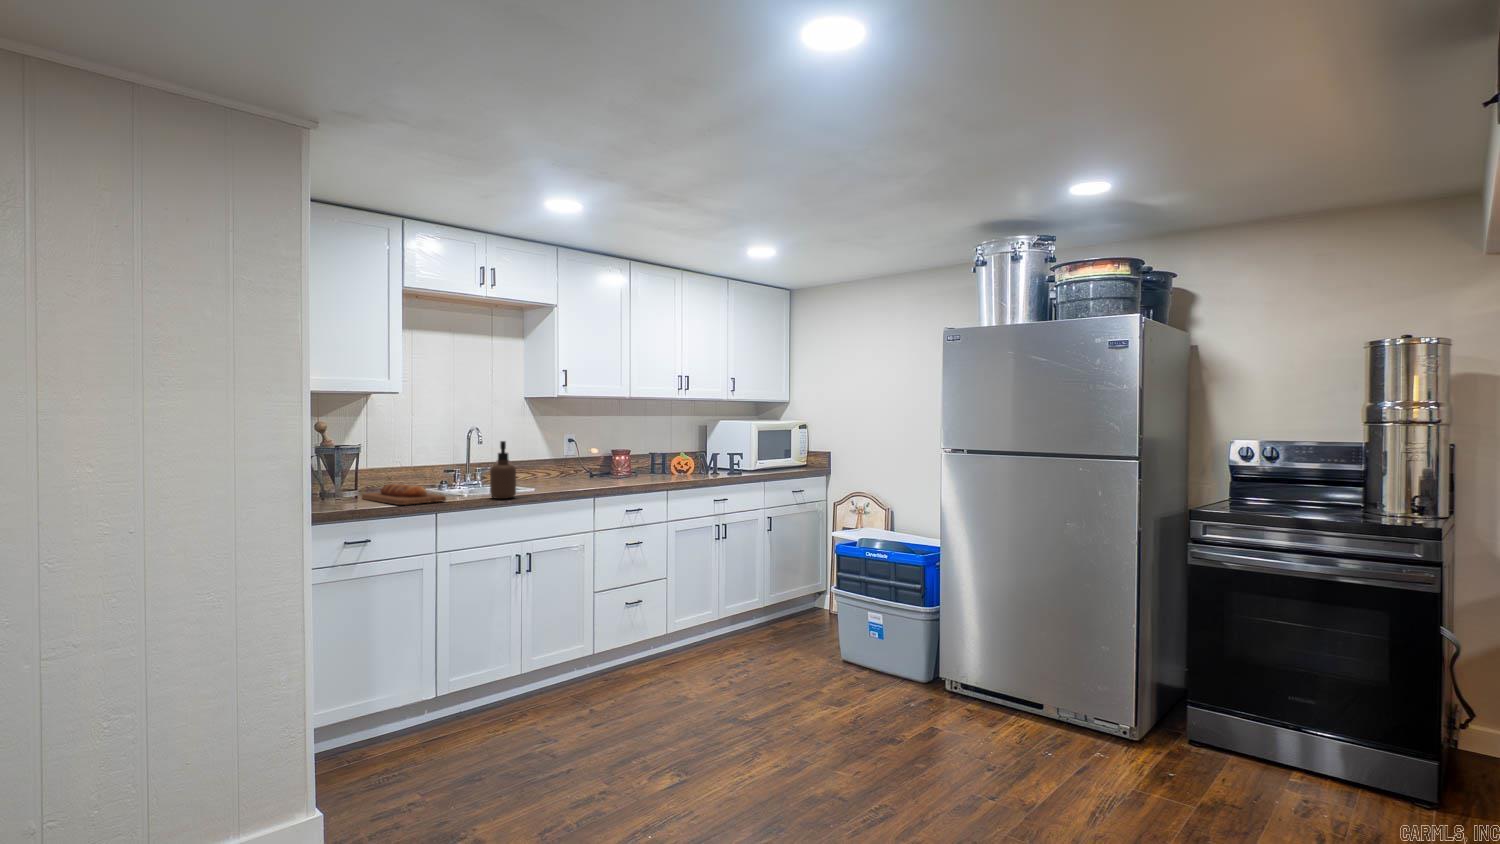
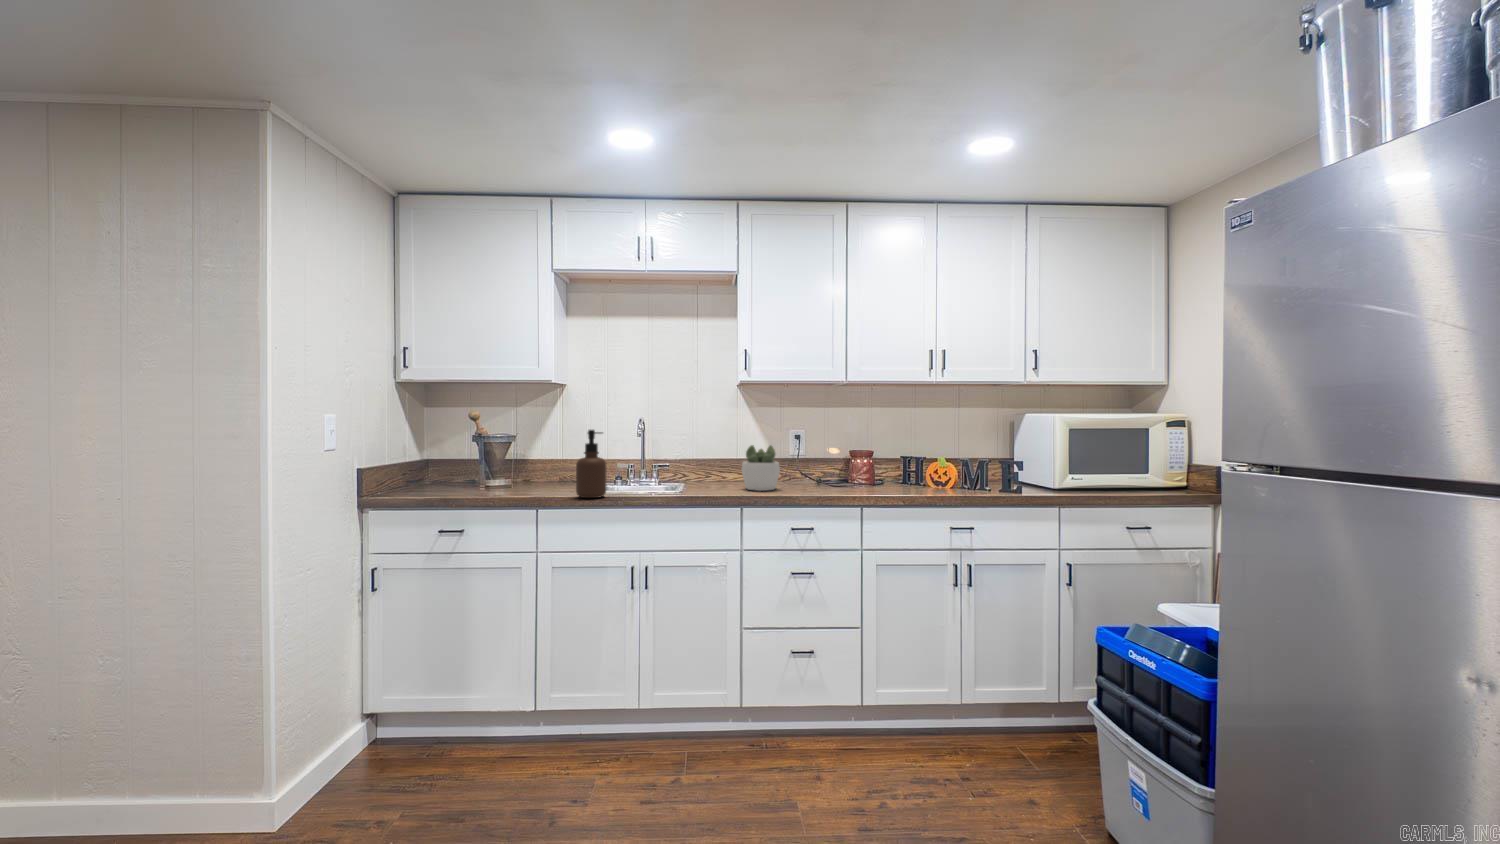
succulent plant: none [576,449,606,485] -> present [742,445,780,491]
bread loaf: present [362,484,446,505] -> none [475,472,553,495]

